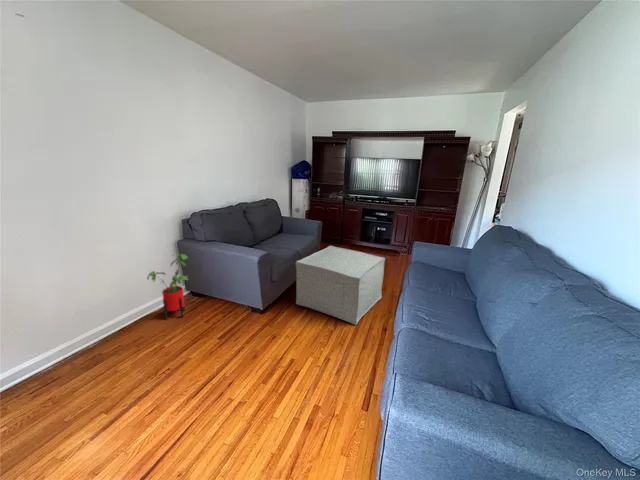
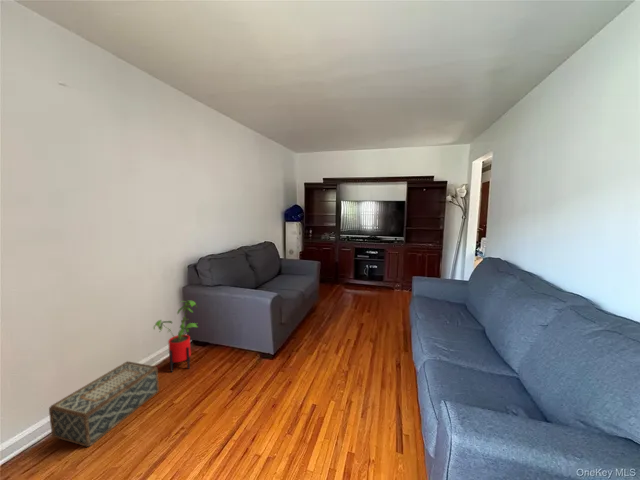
ottoman: present [296,246,385,325] -> none [304,285,388,364]
woven basket: none [48,307,152,379] -> present [49,362,159,446]

